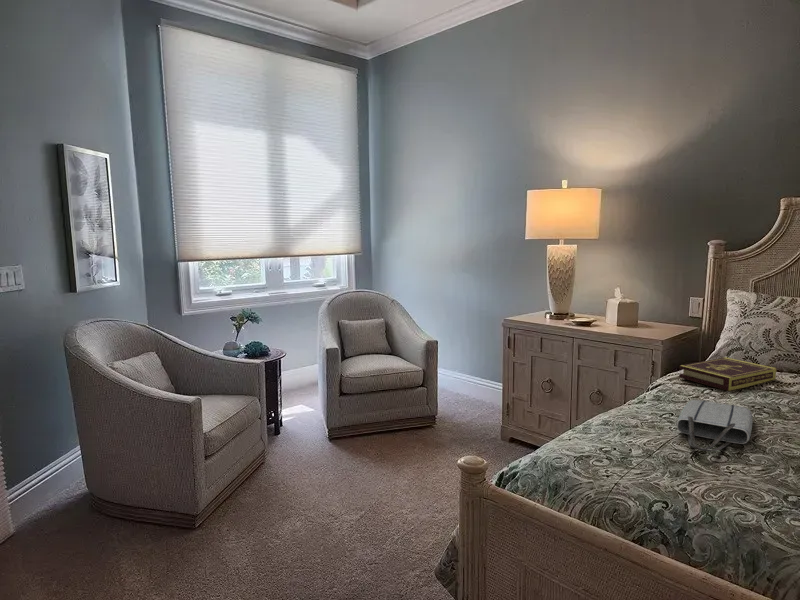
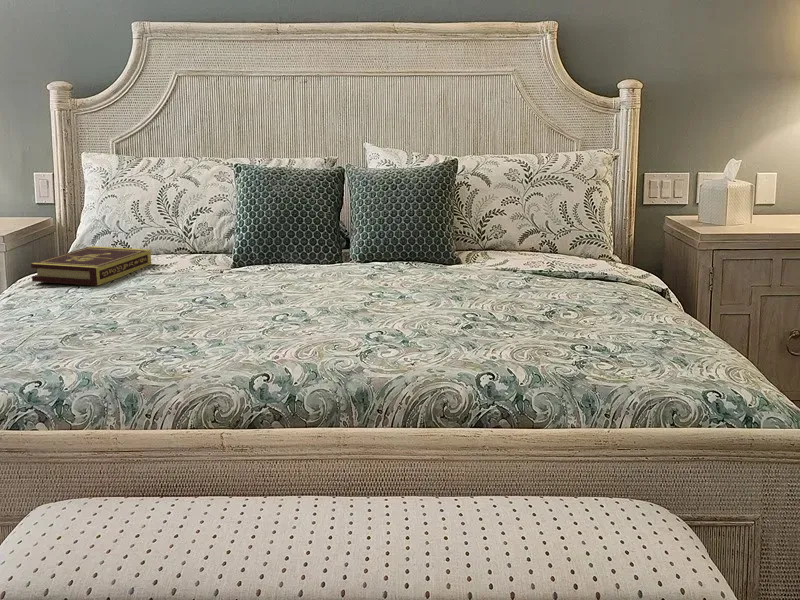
tote bag: present [677,400,753,451] -> none [33,296,125,350]

